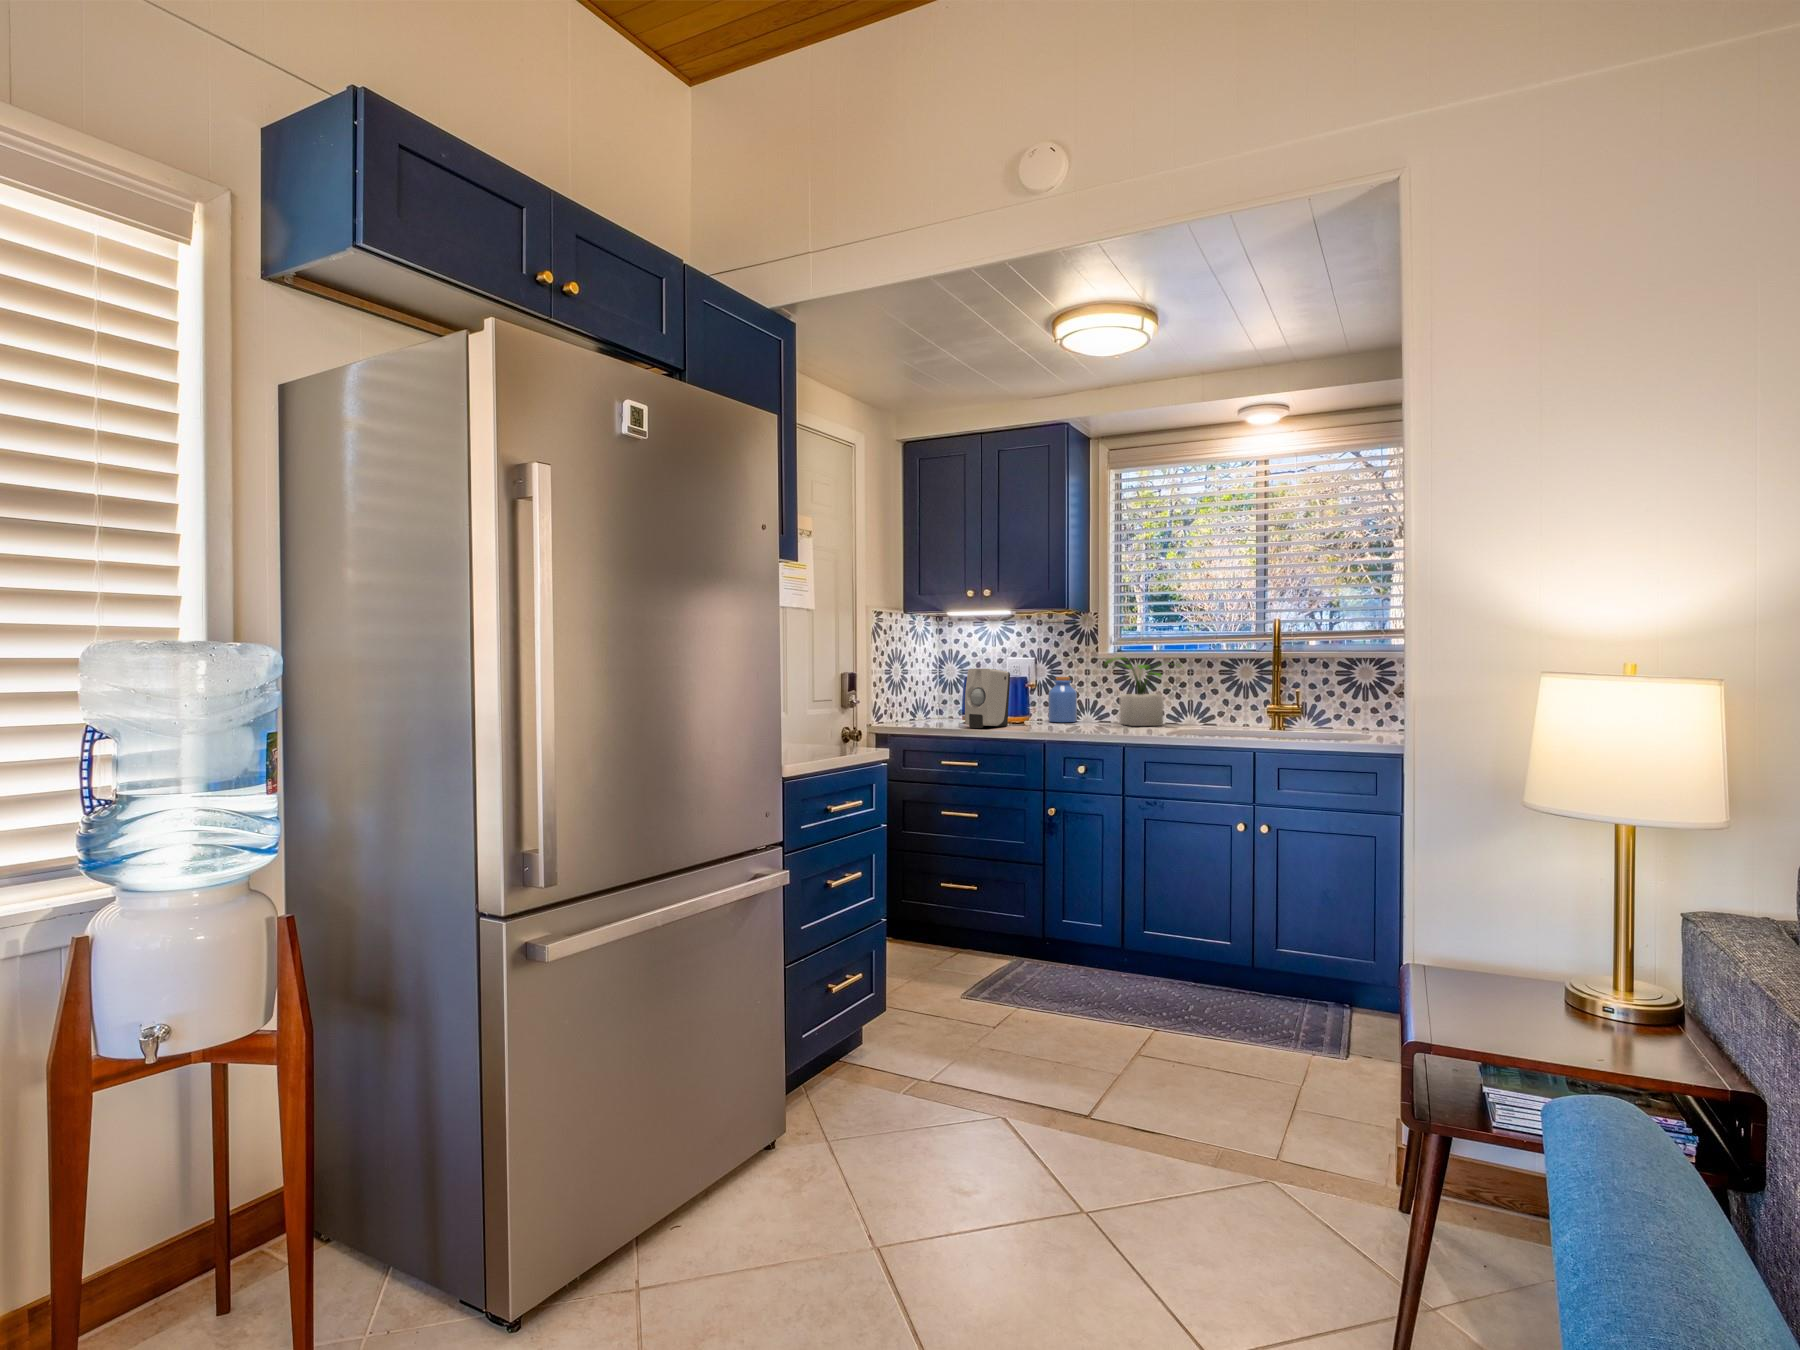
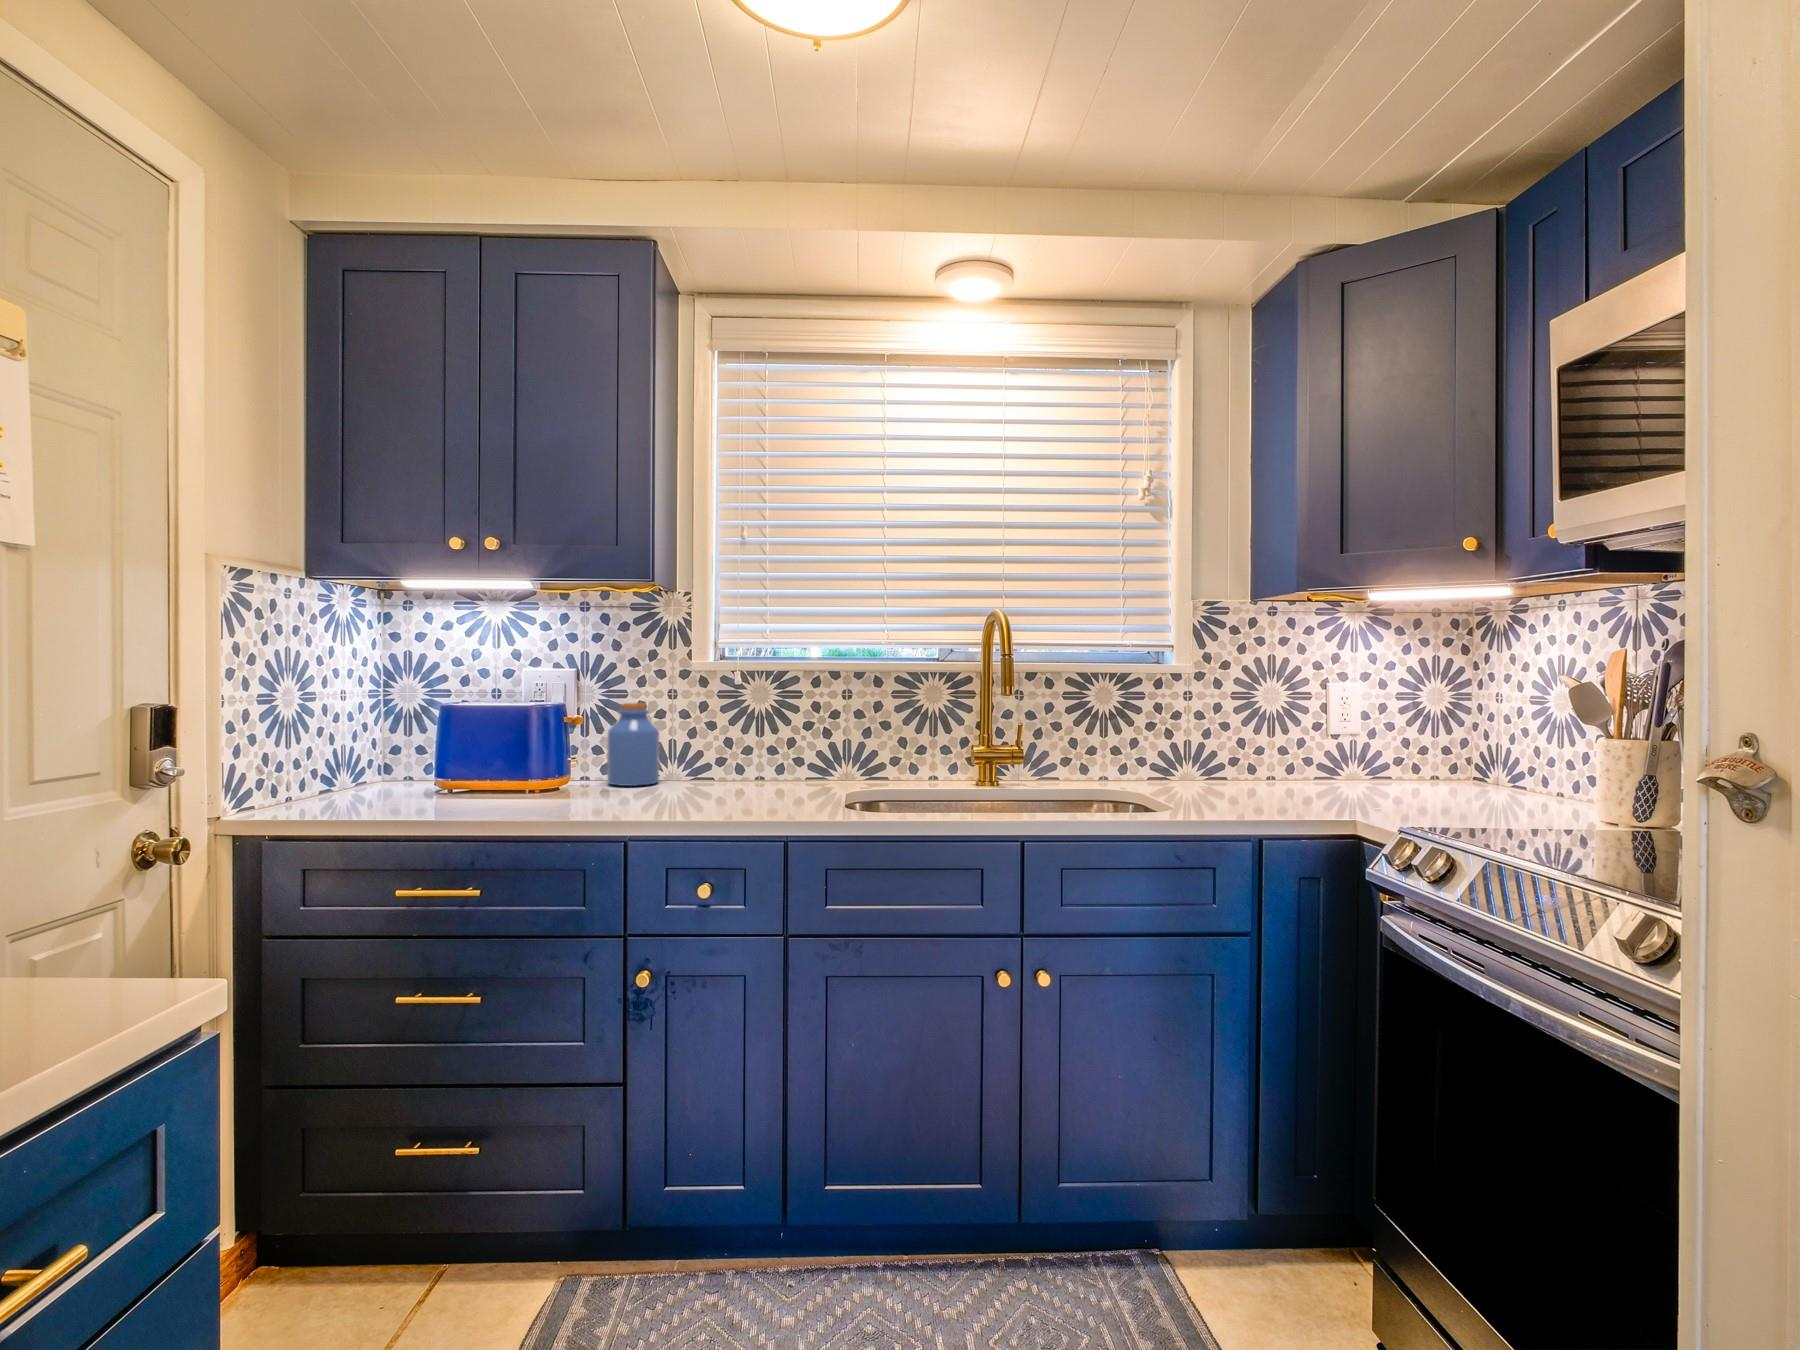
potted plant: present [1105,657,1169,726] -> none [723,670,848,791]
soap dispenser: present [965,669,1010,728] -> none [446,693,540,814]

